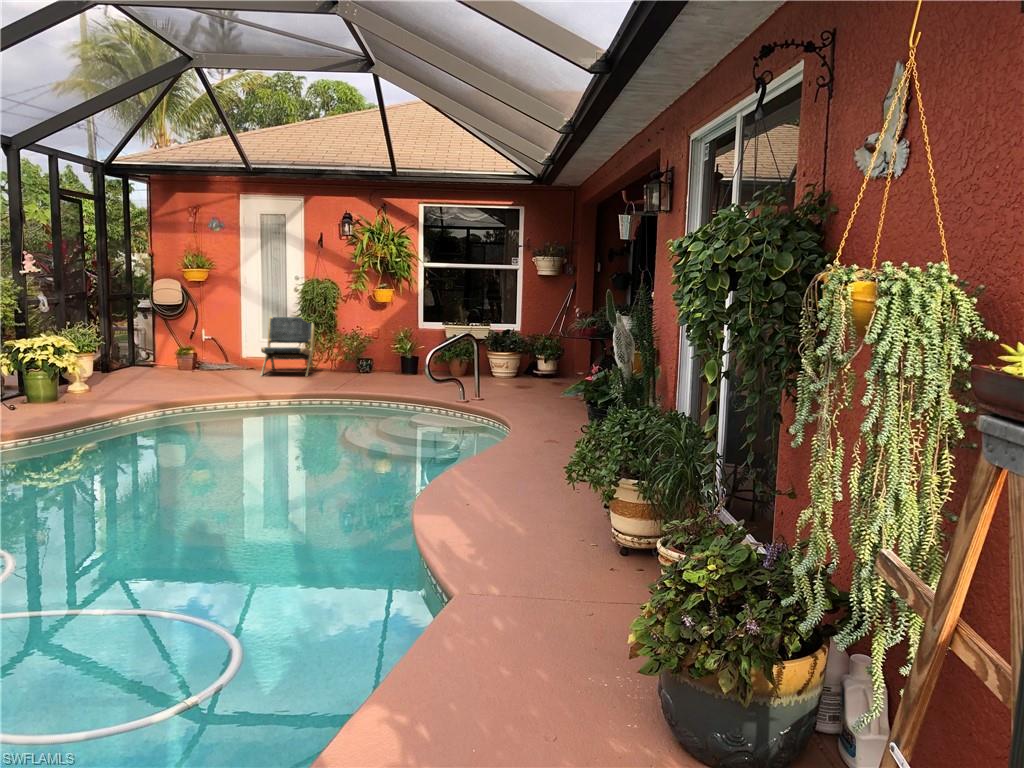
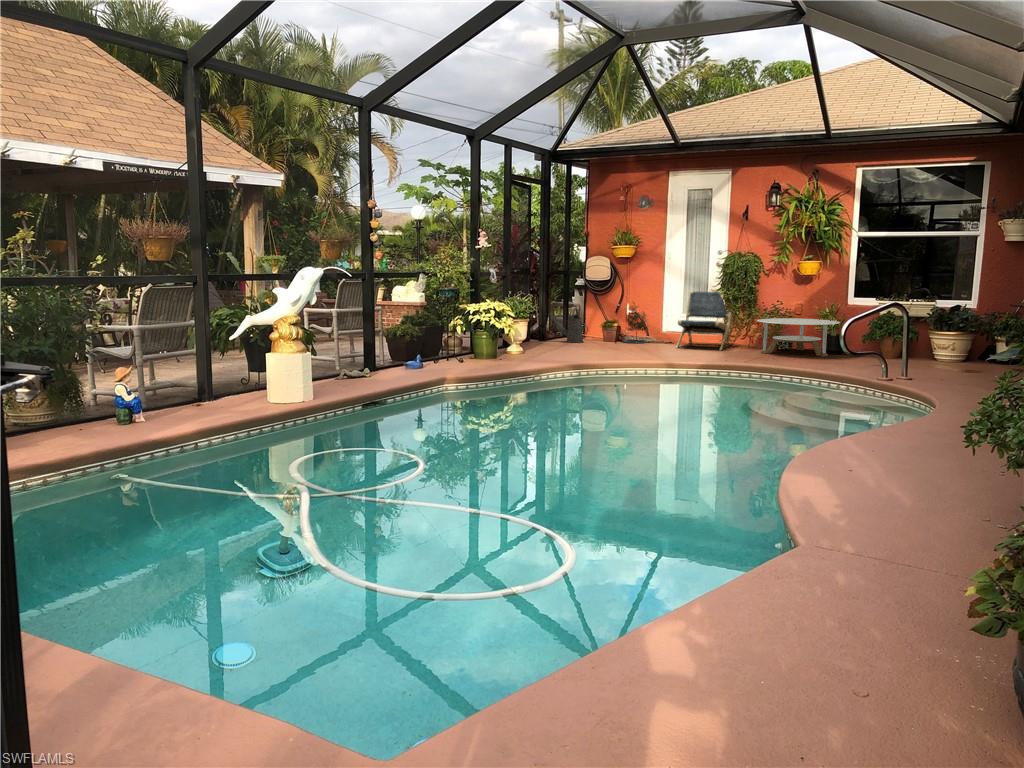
potted tree: none [200,327,229,372] -> present [625,306,648,343]
watering can: none [111,337,160,375] -> present [549,308,588,343]
round table: none [340,342,415,378] -> present [757,318,840,357]

